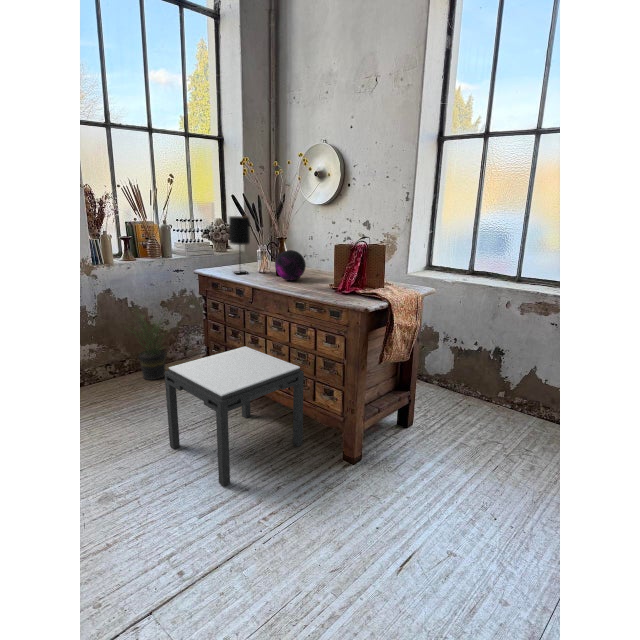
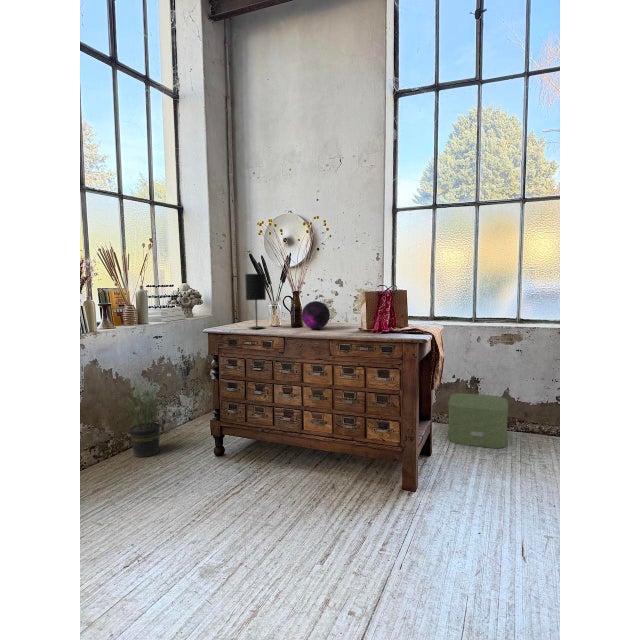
side table: present [165,346,304,486] -> none [226,397,356,533]
storage box: none [446,364,528,435] -> present [448,393,508,448]

